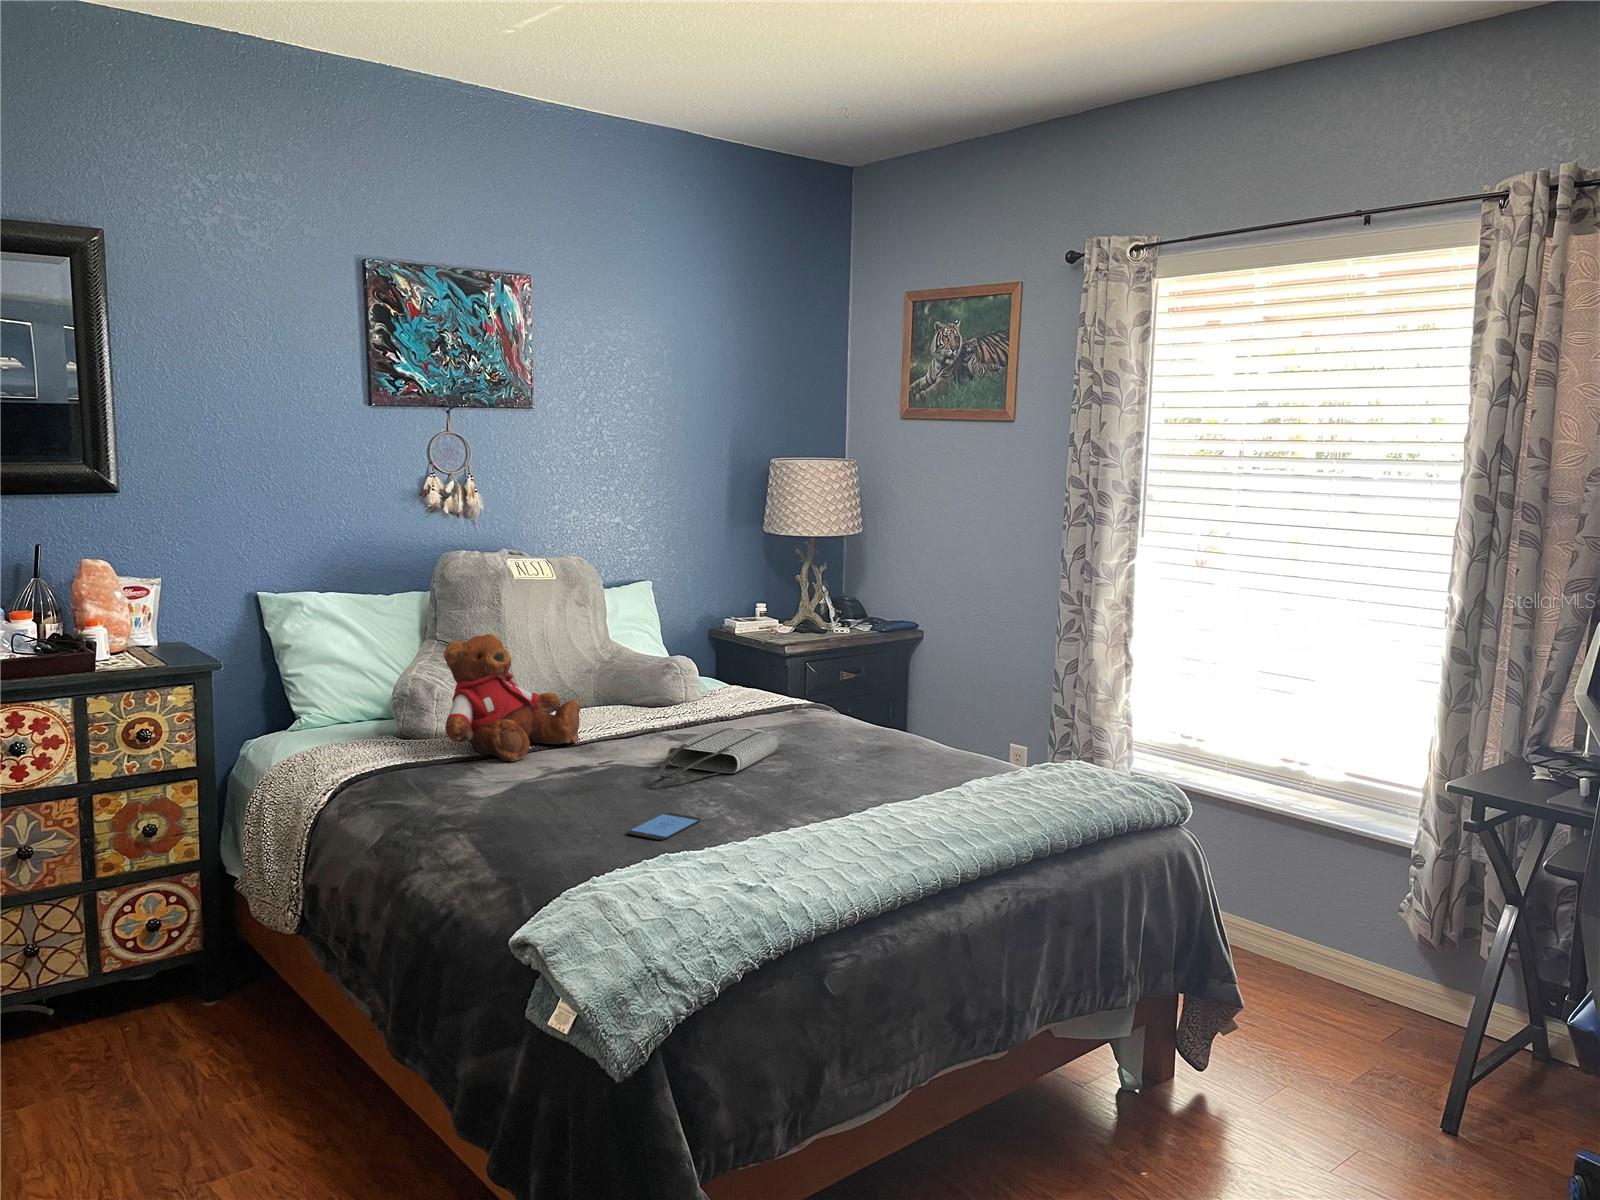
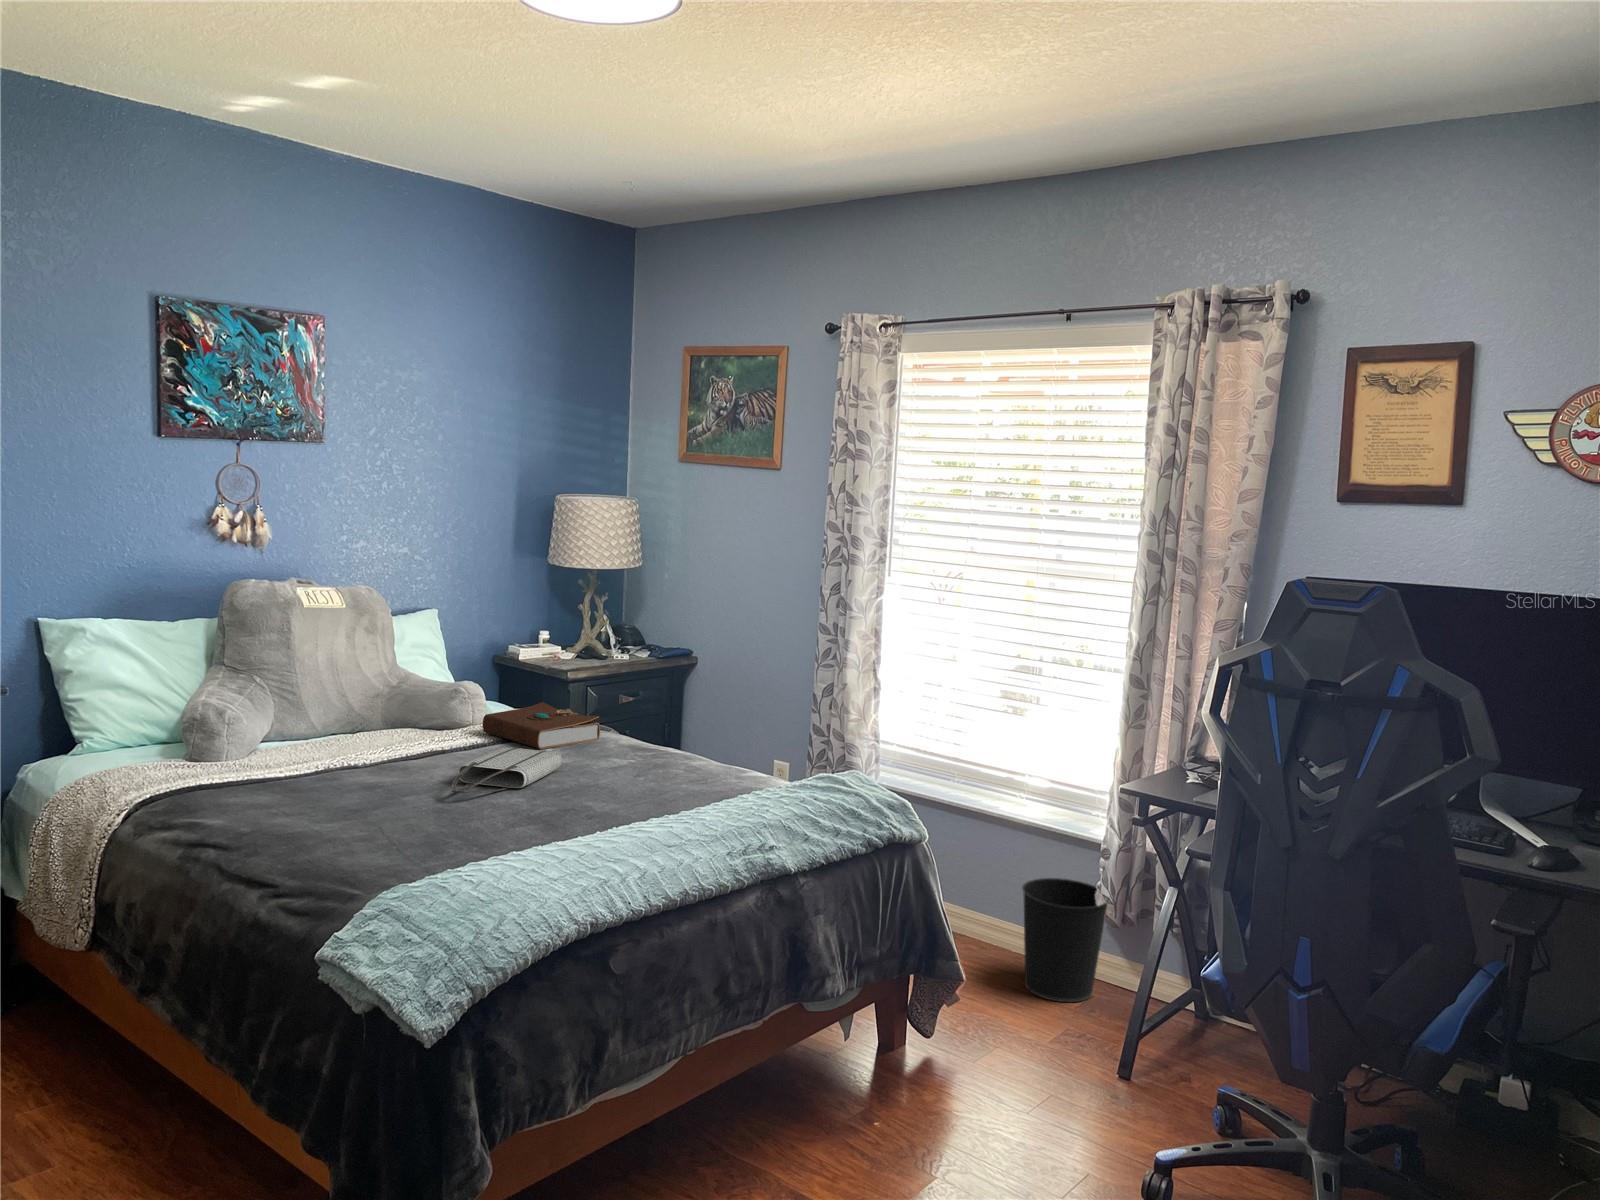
teddy bear: present [444,634,580,761] -> none [237,661,372,780]
book: none [696,678,820,729] -> present [483,702,600,749]
smartphone: present [628,813,700,840] -> none [424,823,491,846]
wastebasket: none [1310,886,1424,1036] -> present [1022,878,1110,1002]

